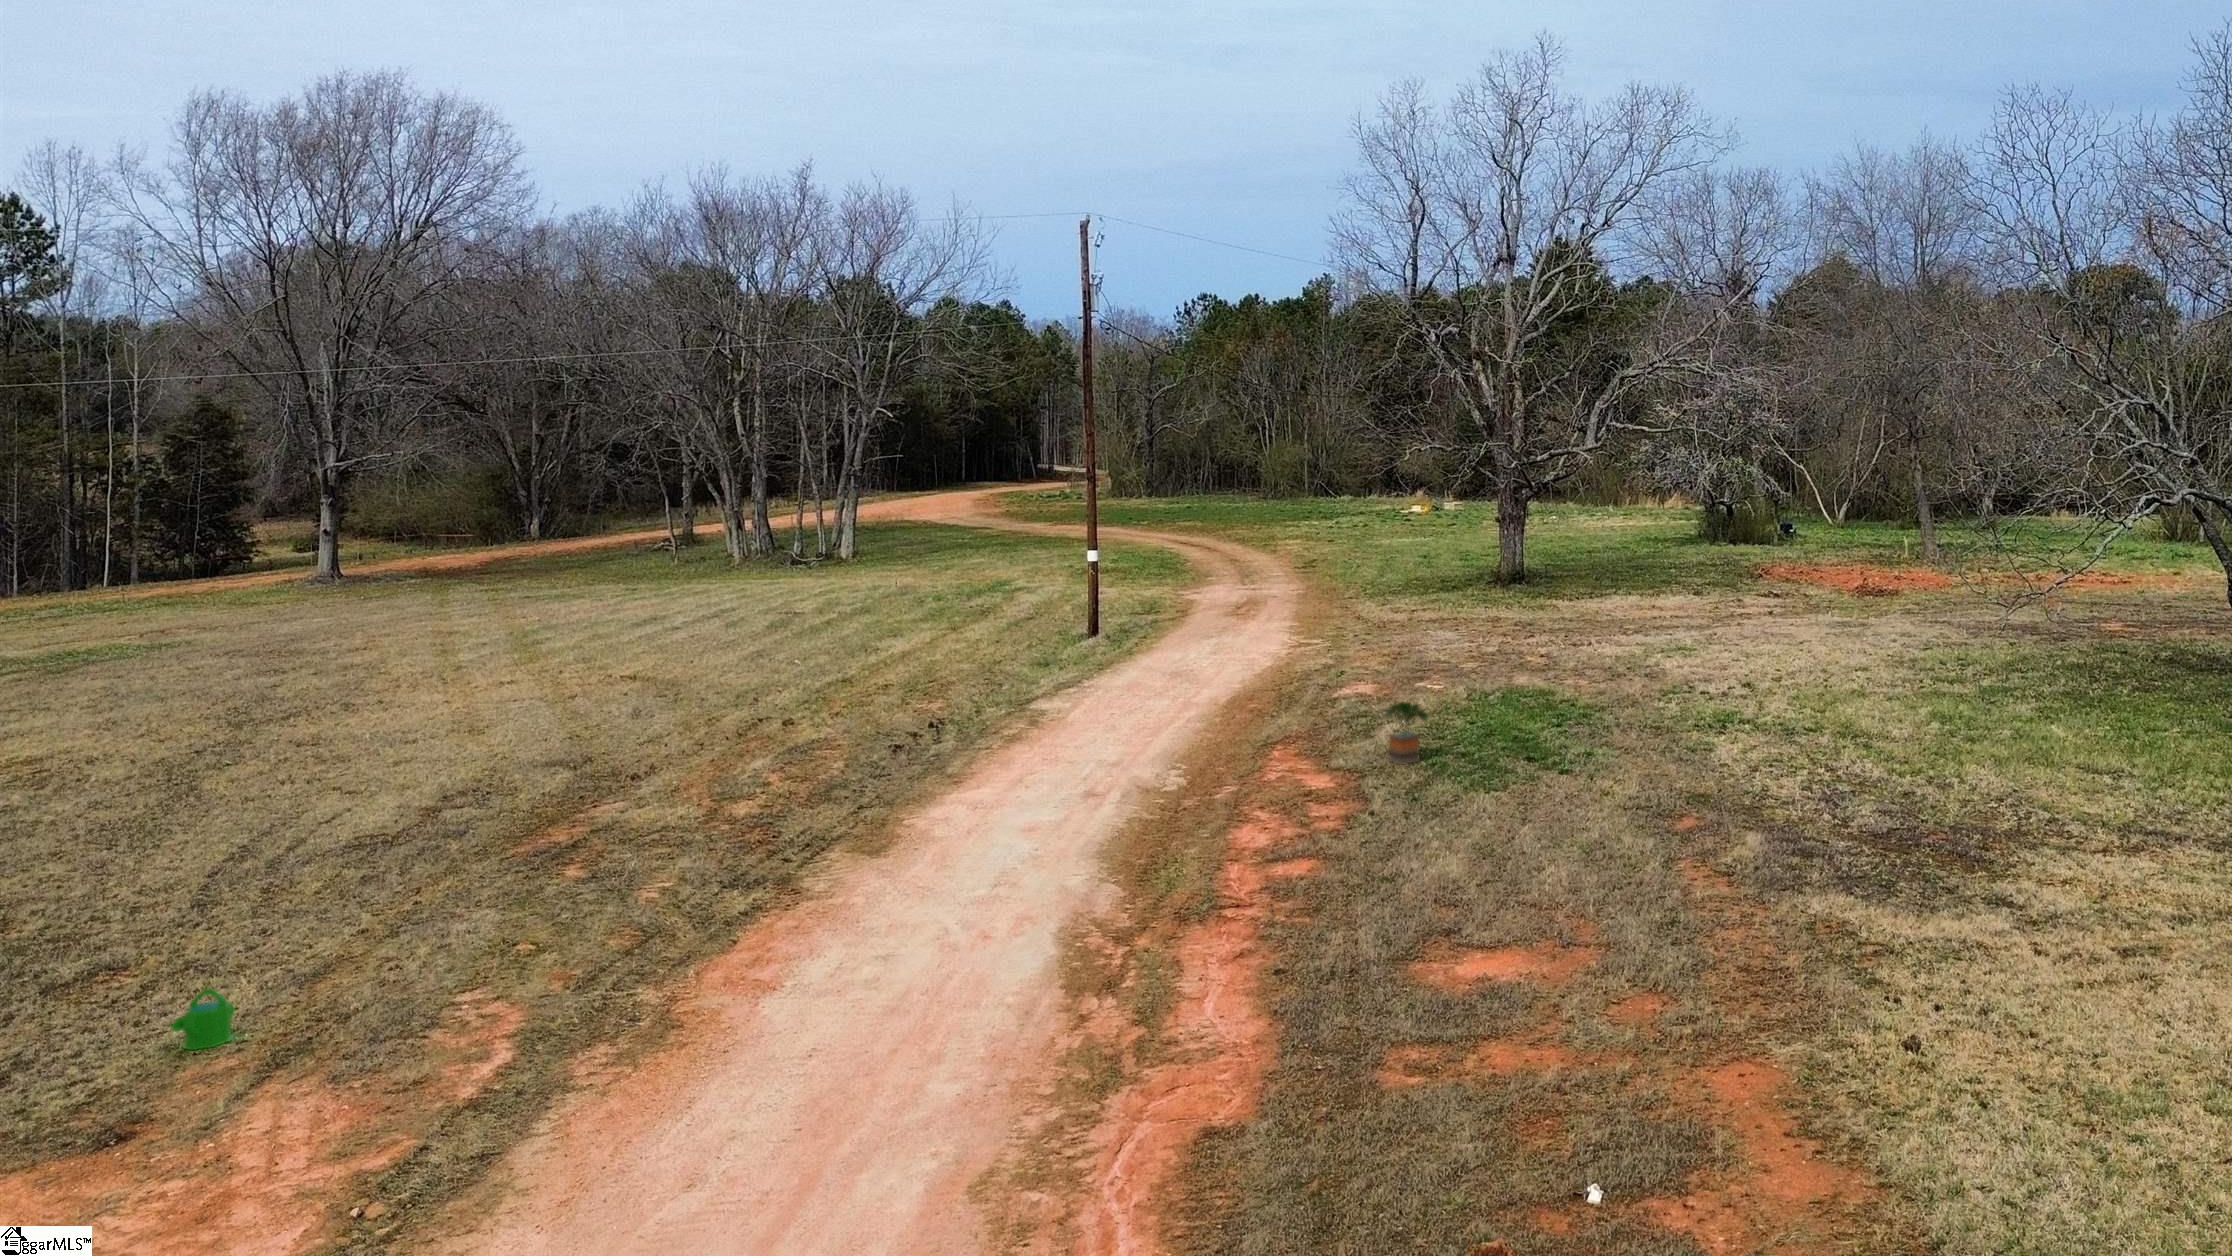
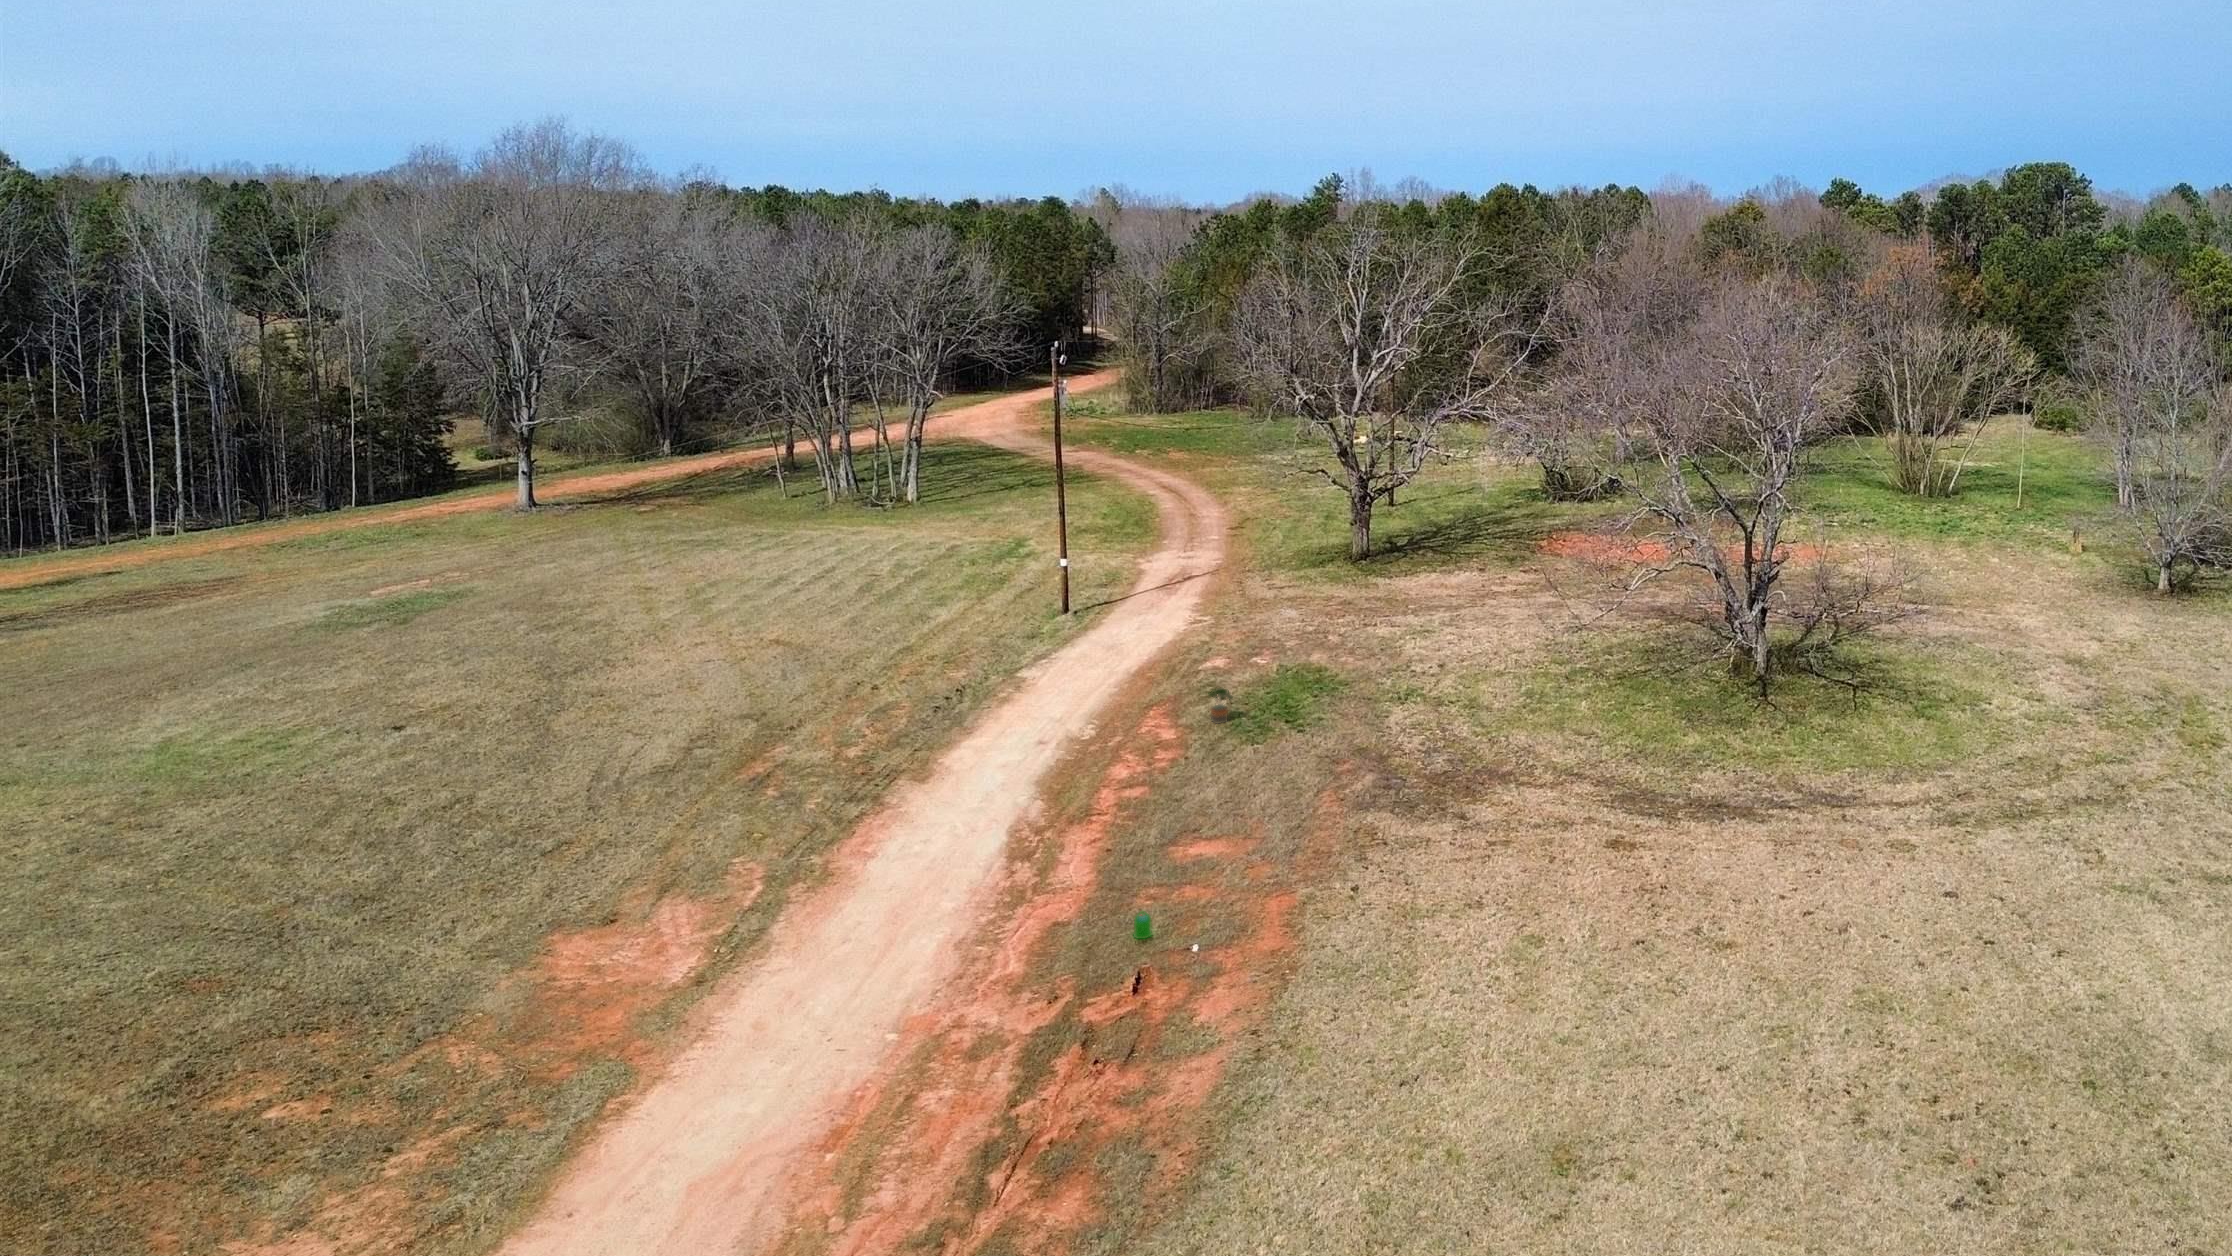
watering can: present [171,988,235,1050] -> present [1134,911,1152,939]

